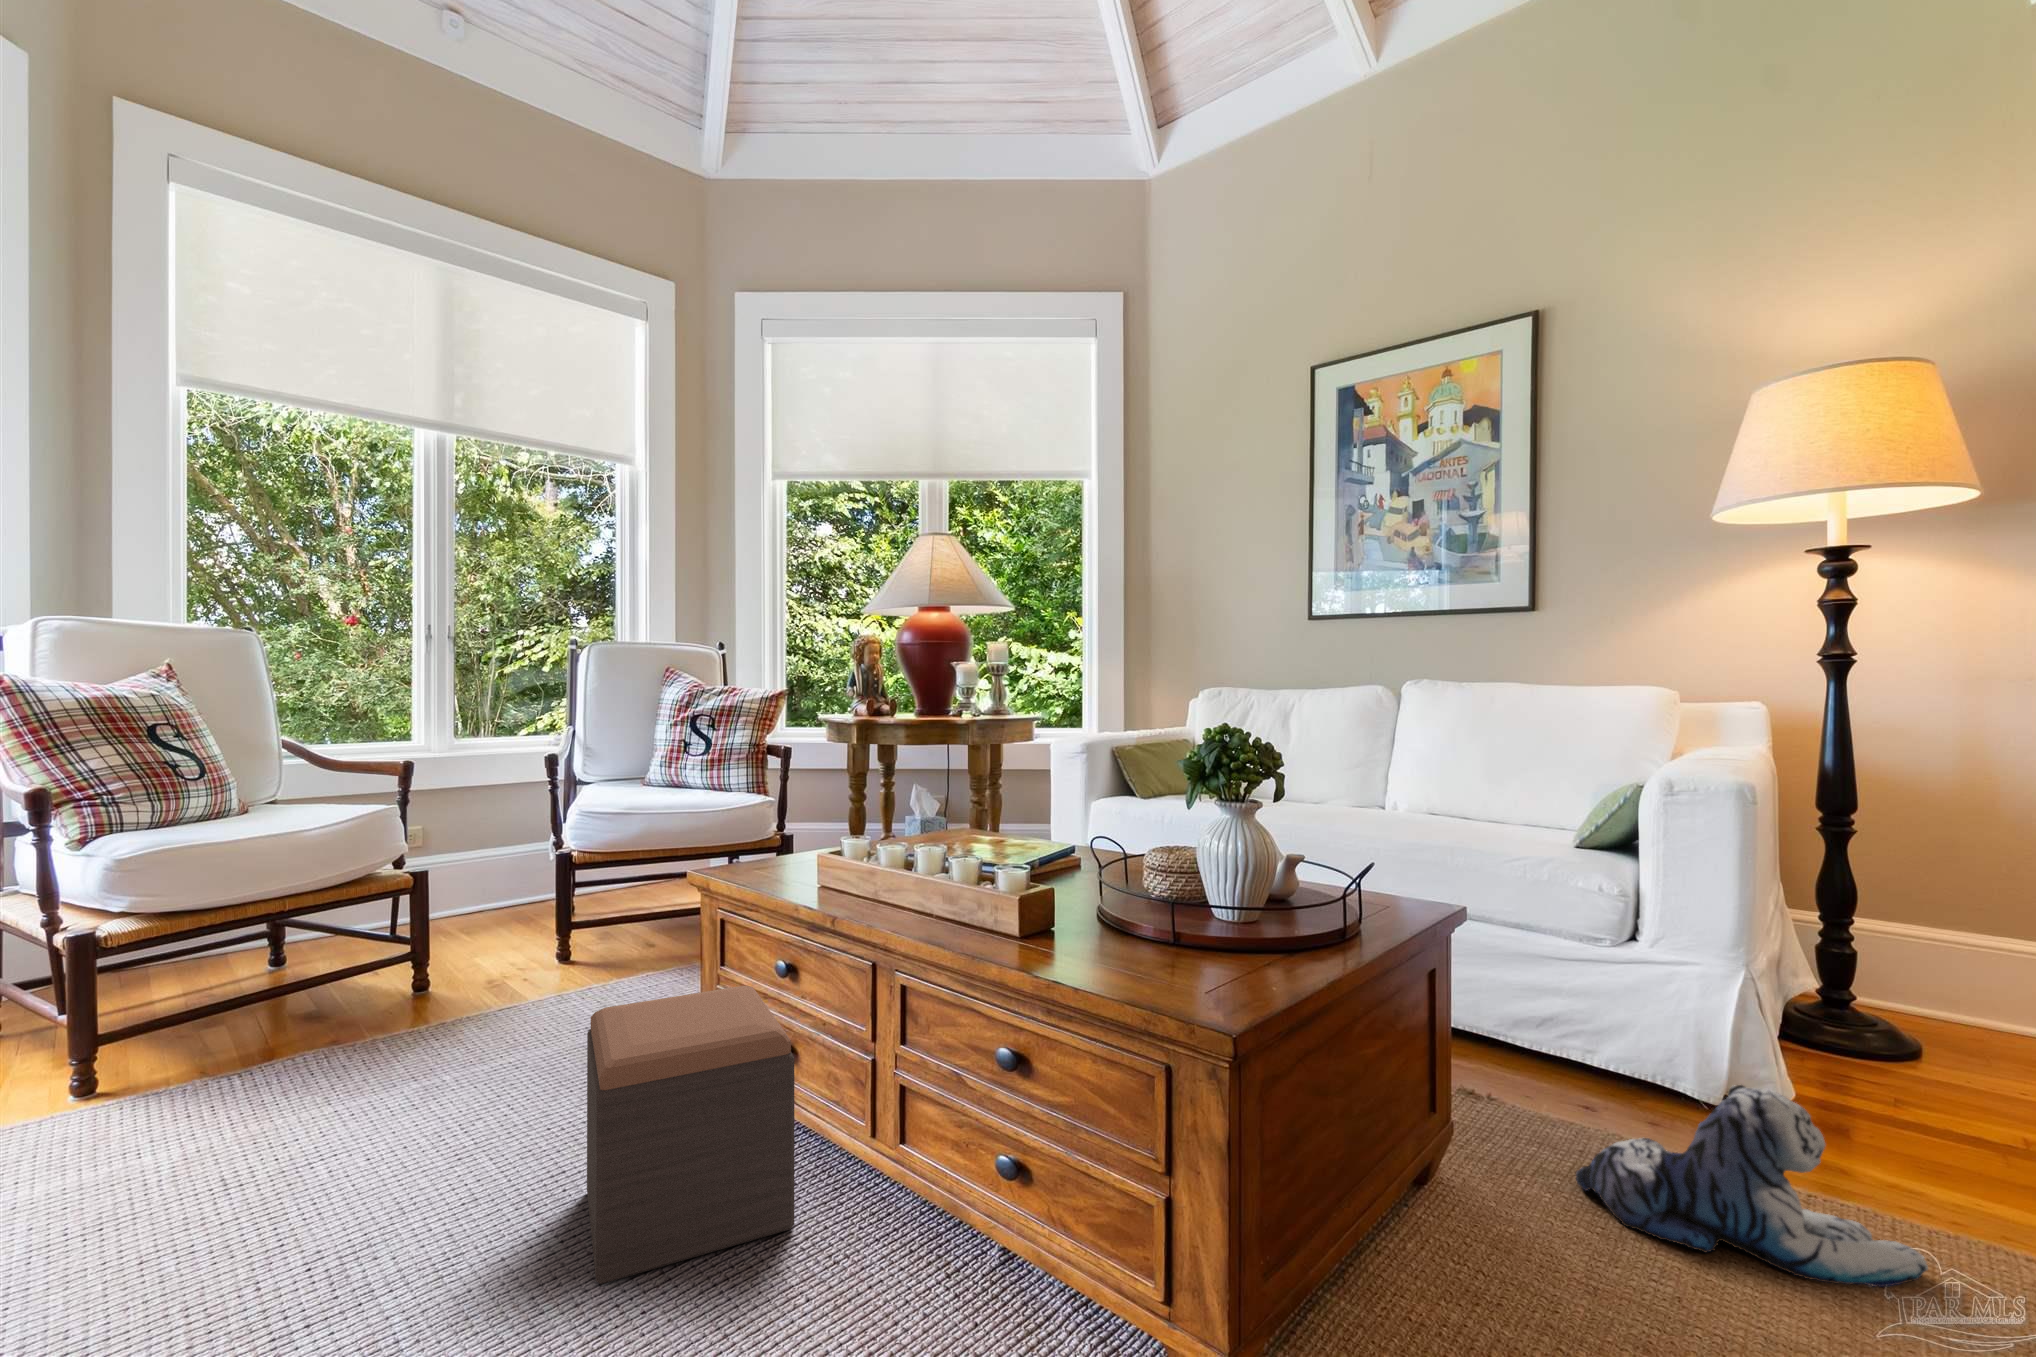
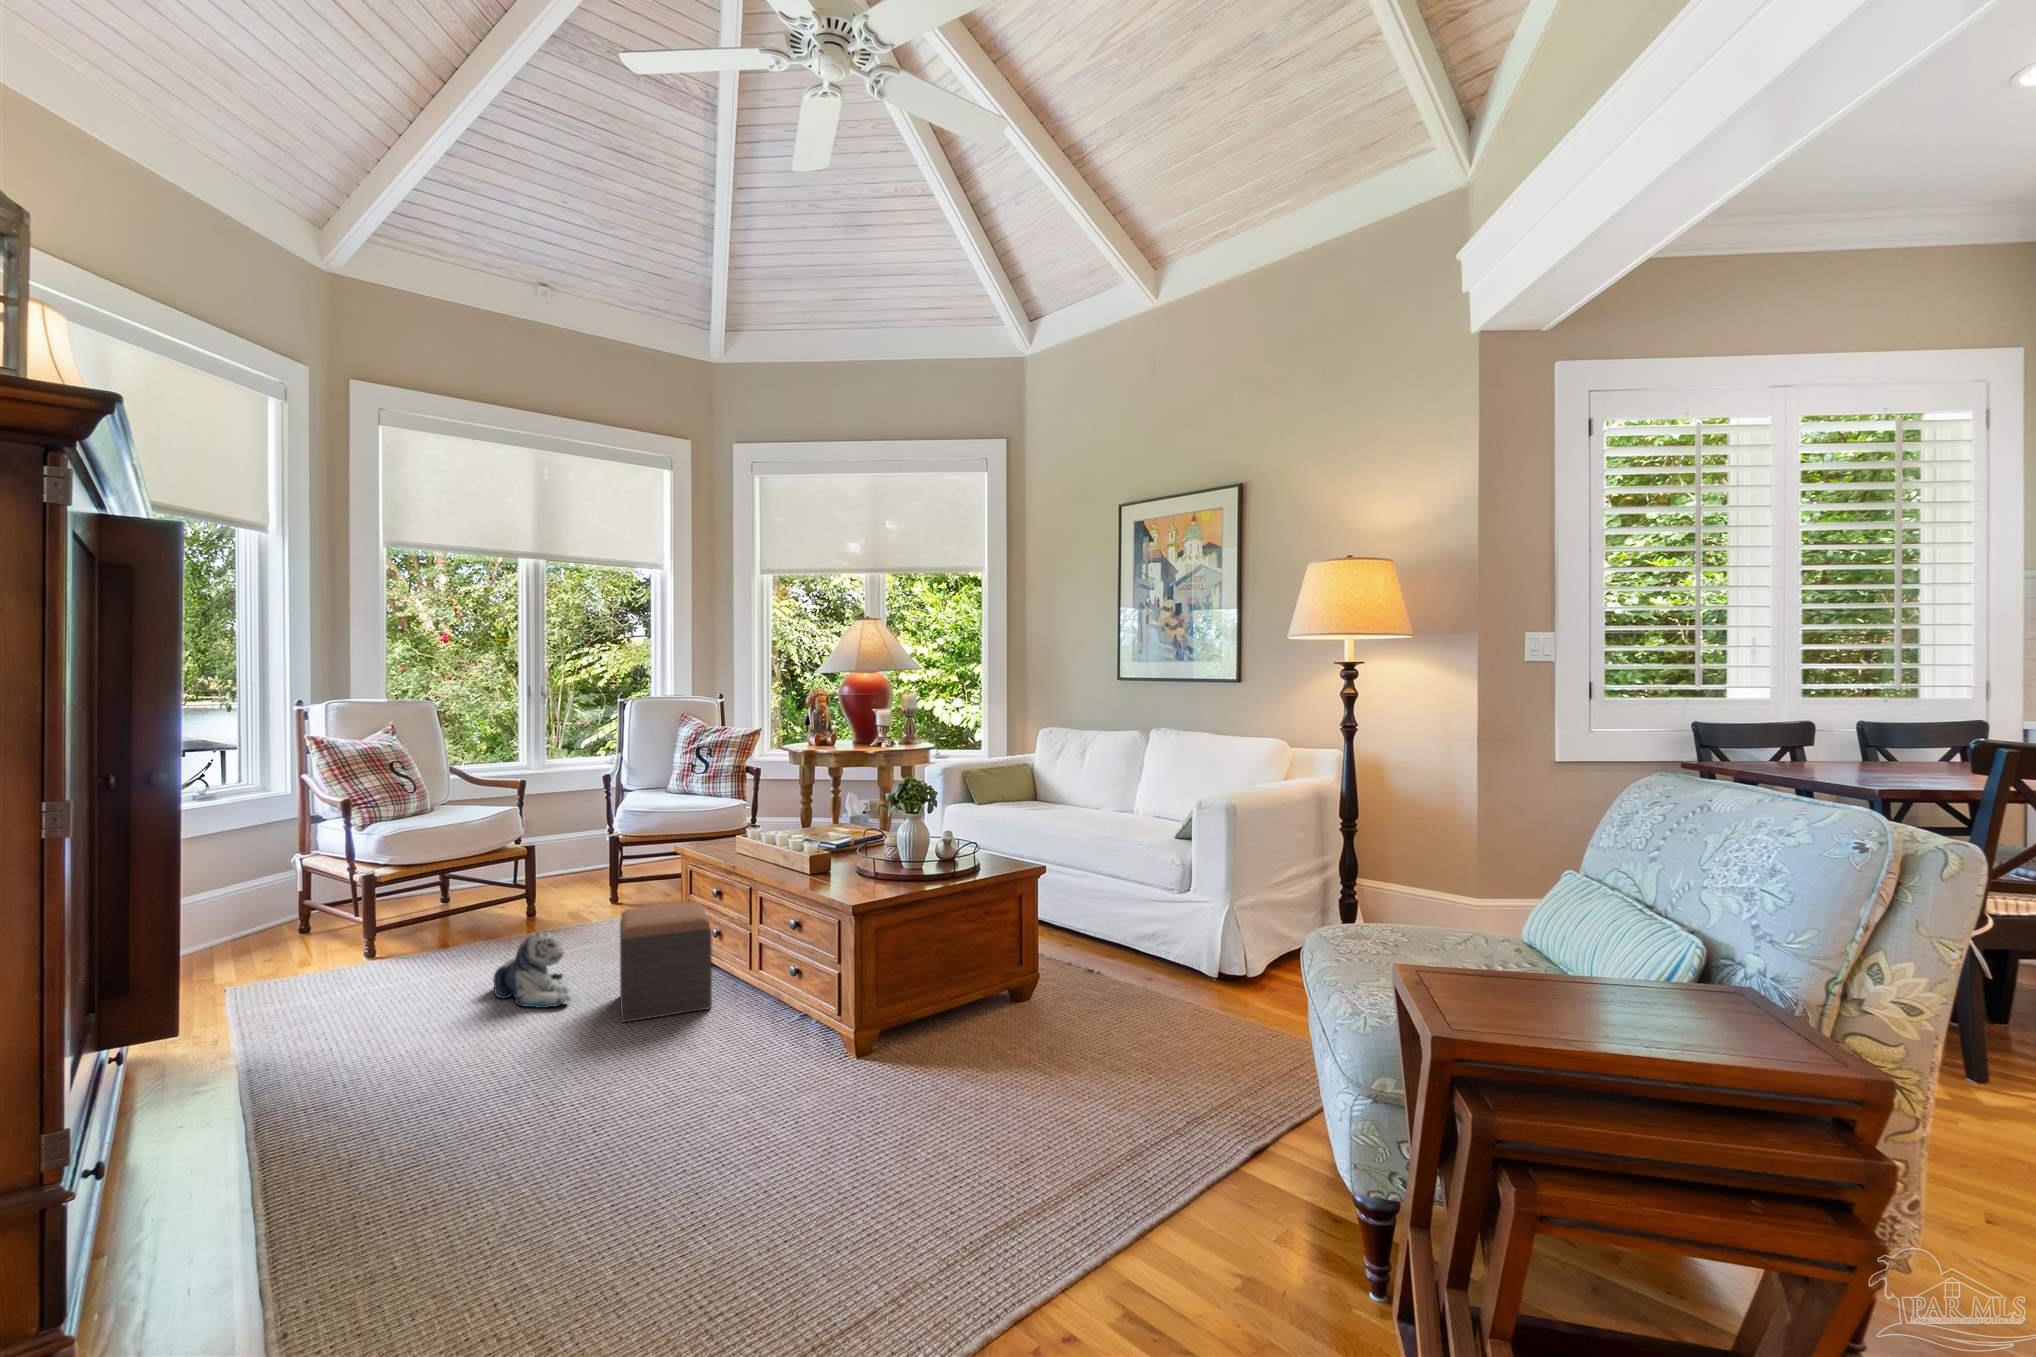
plush toy: present [1576,1085,1928,1287] -> present [493,932,570,1008]

